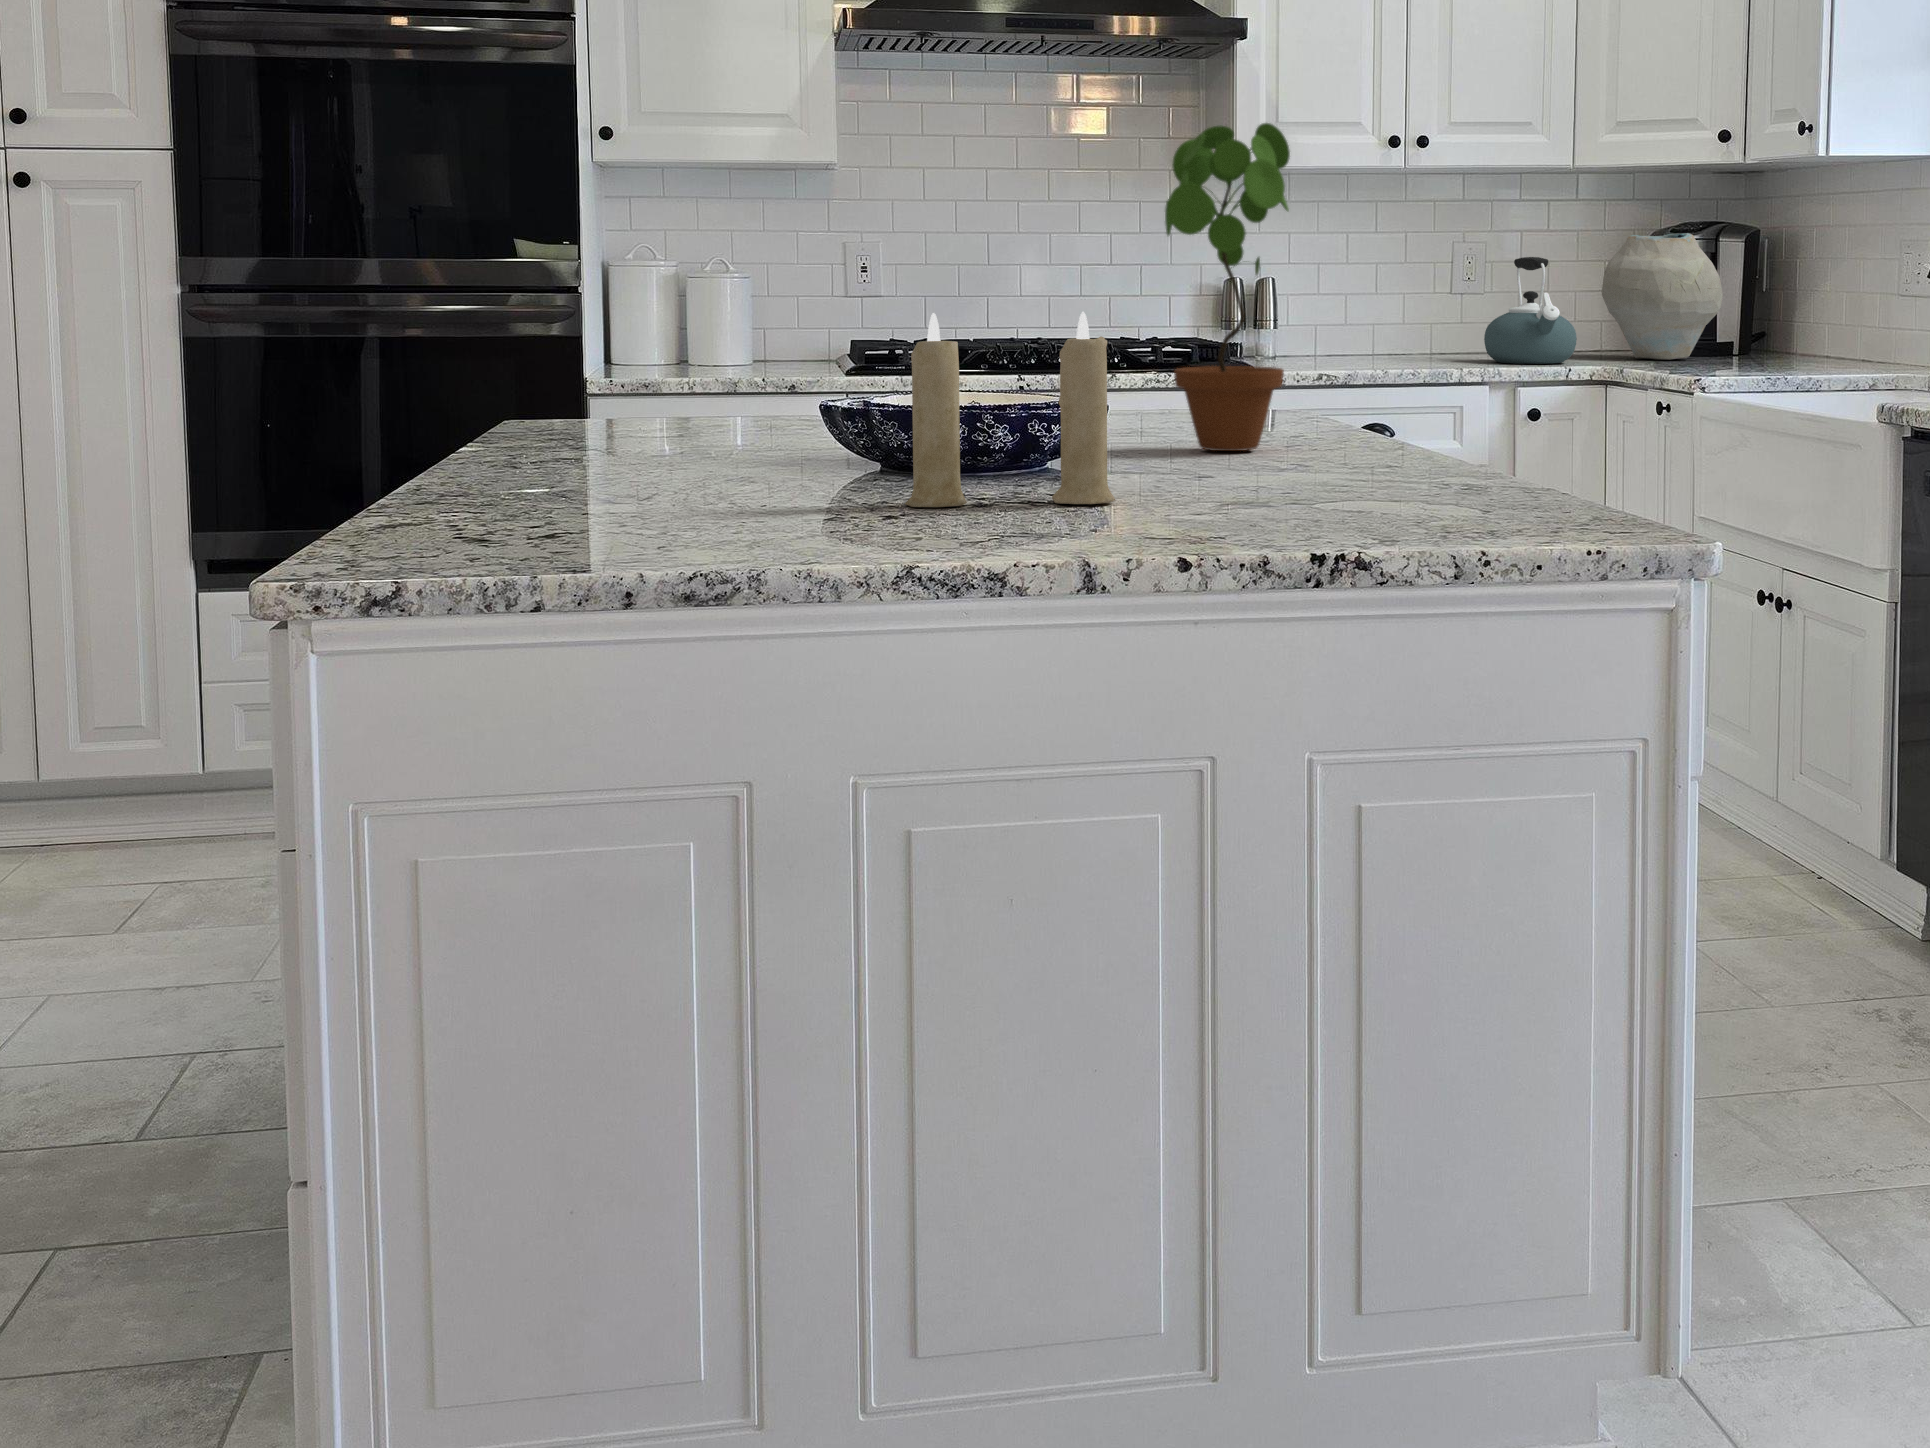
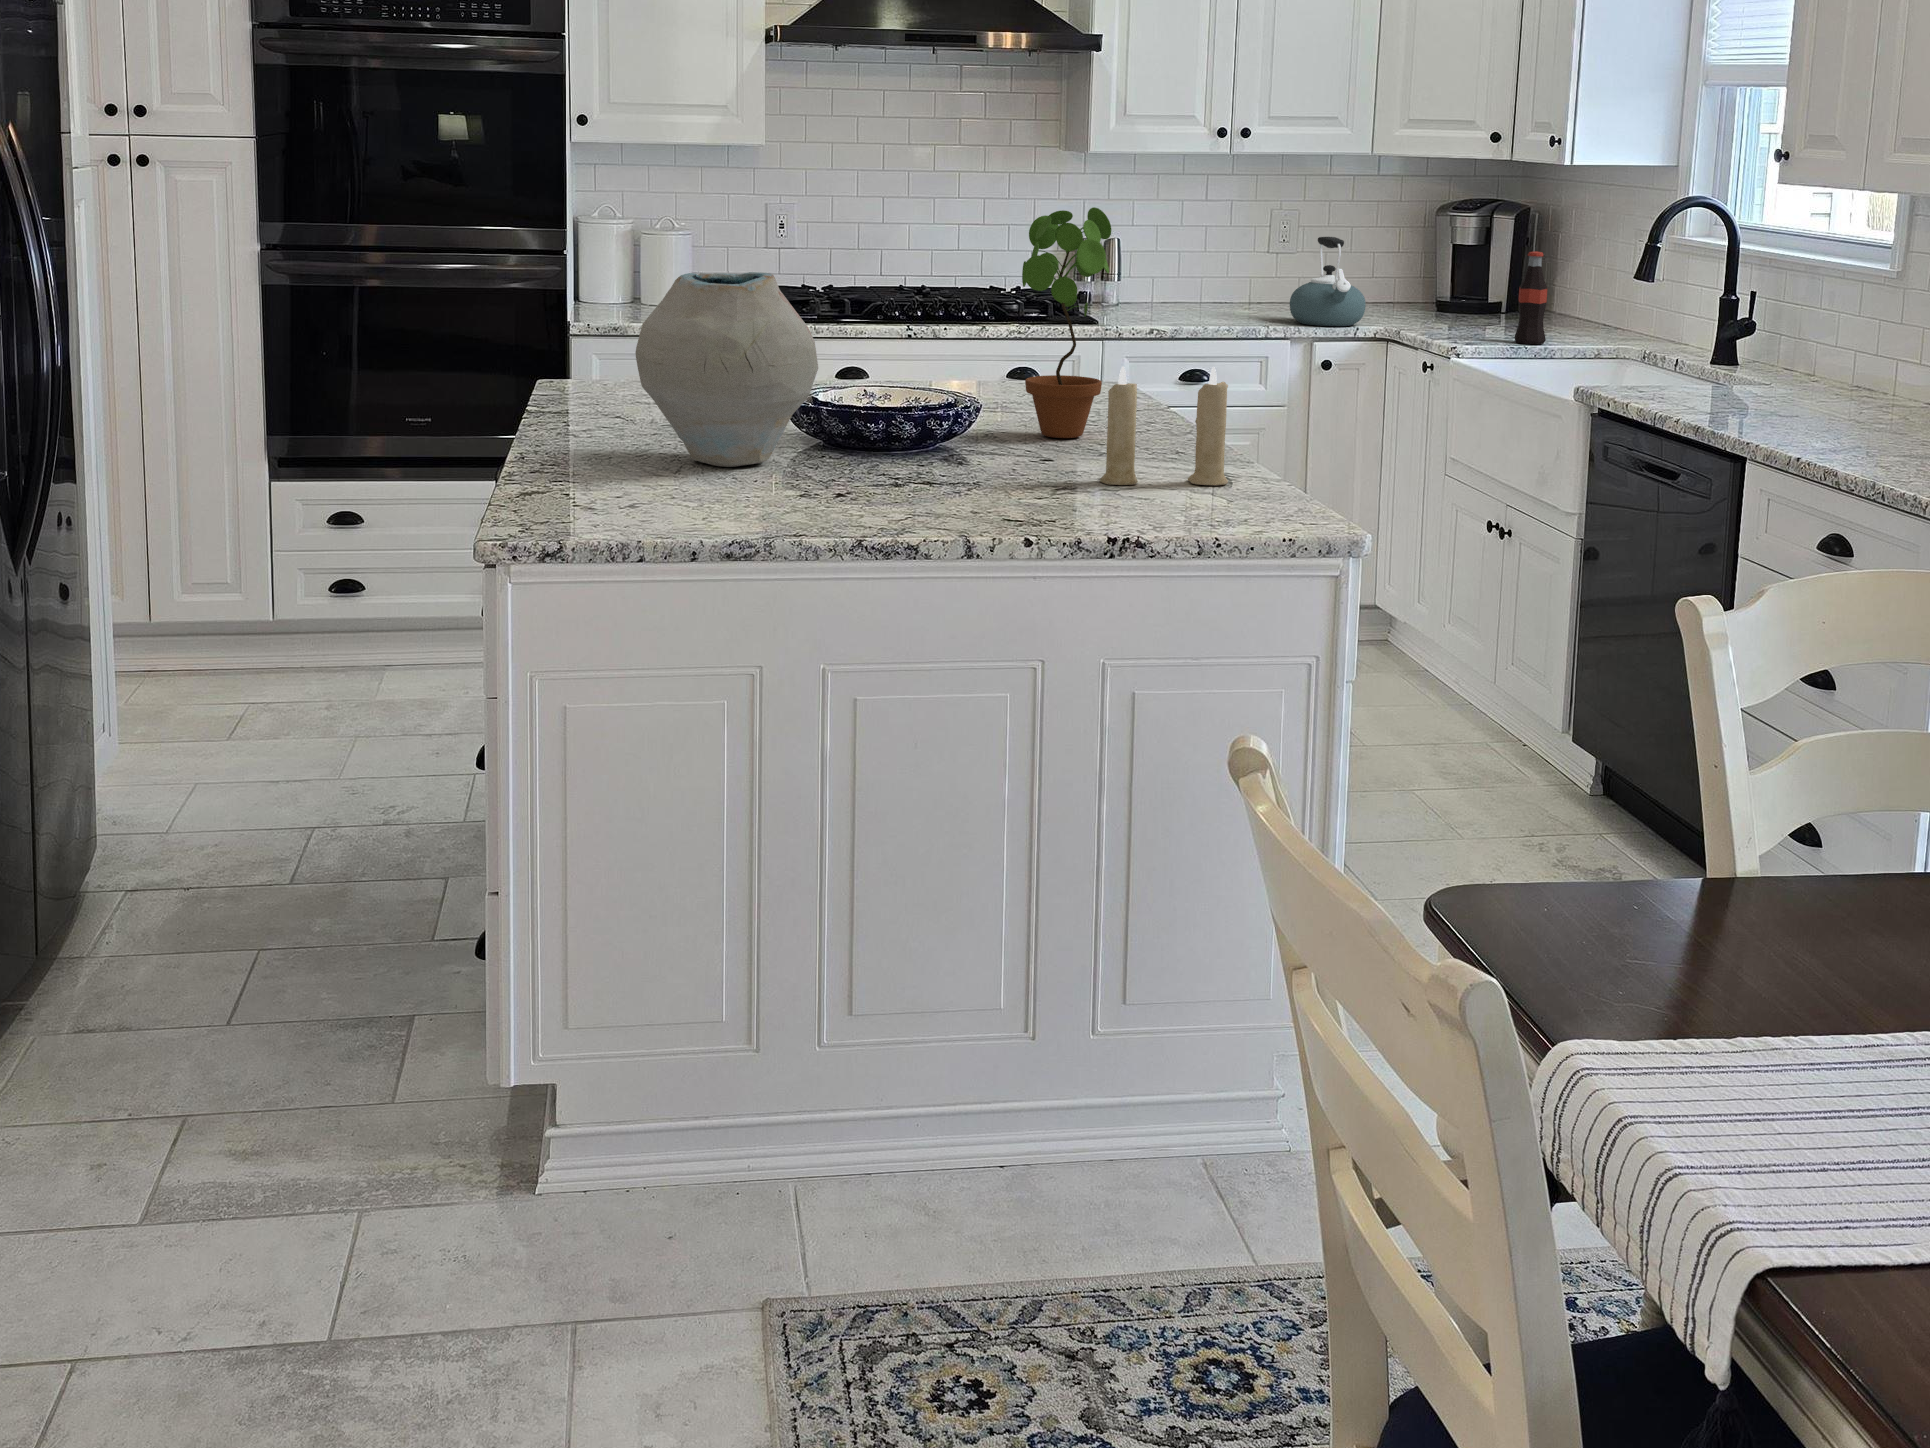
vase: present [1602,233,1723,360] -> present [635,272,818,467]
bottle: none [1764,260,1804,373] -> present [1514,251,1547,344]
candle: present [905,312,1115,507] -> present [1100,366,1228,485]

